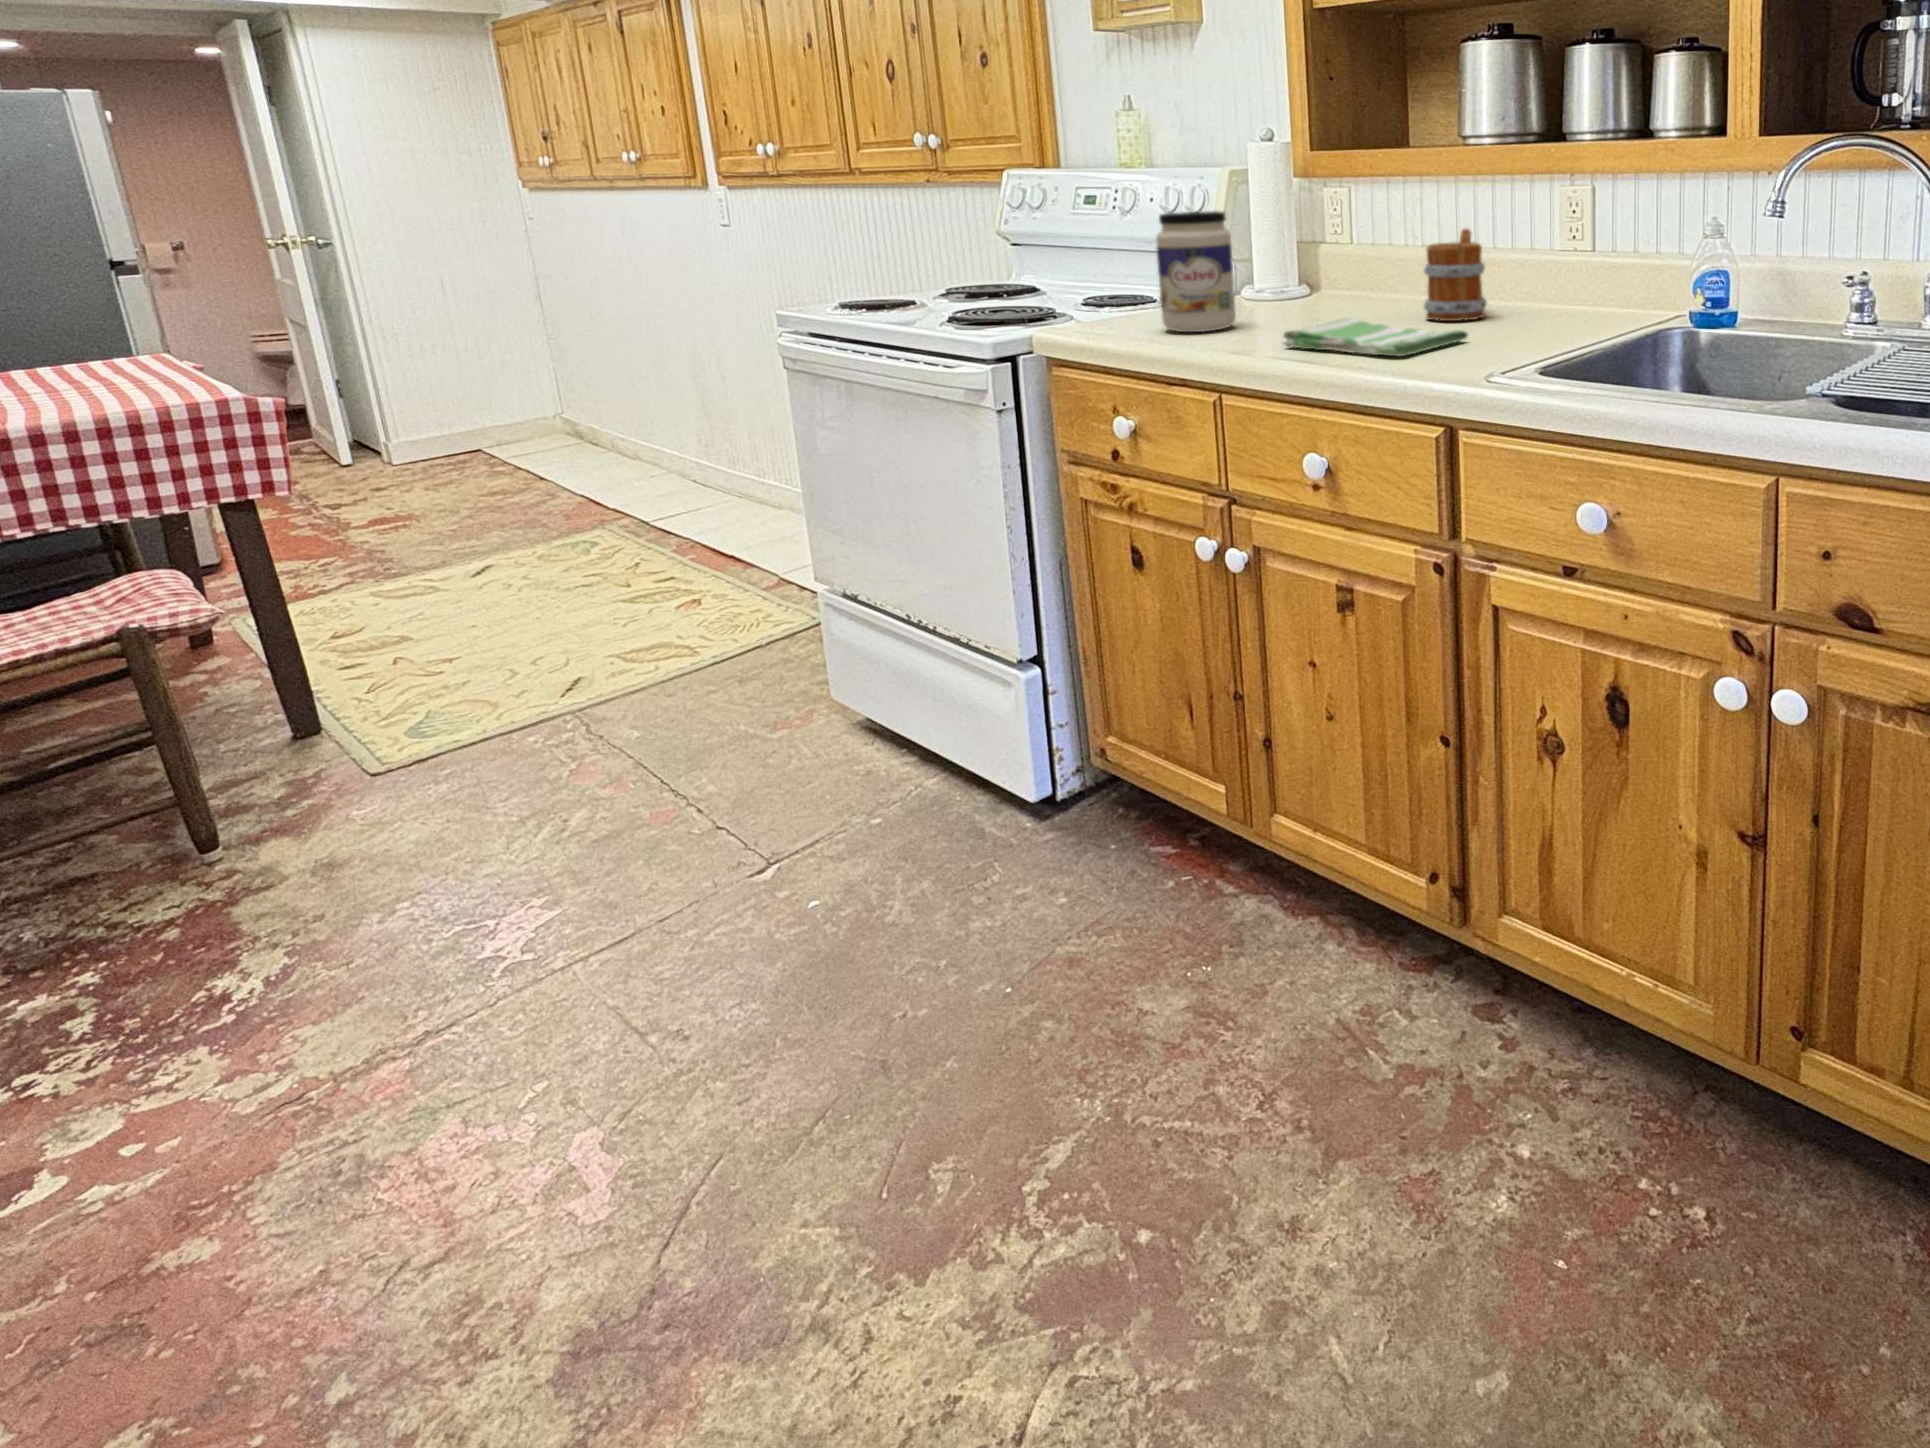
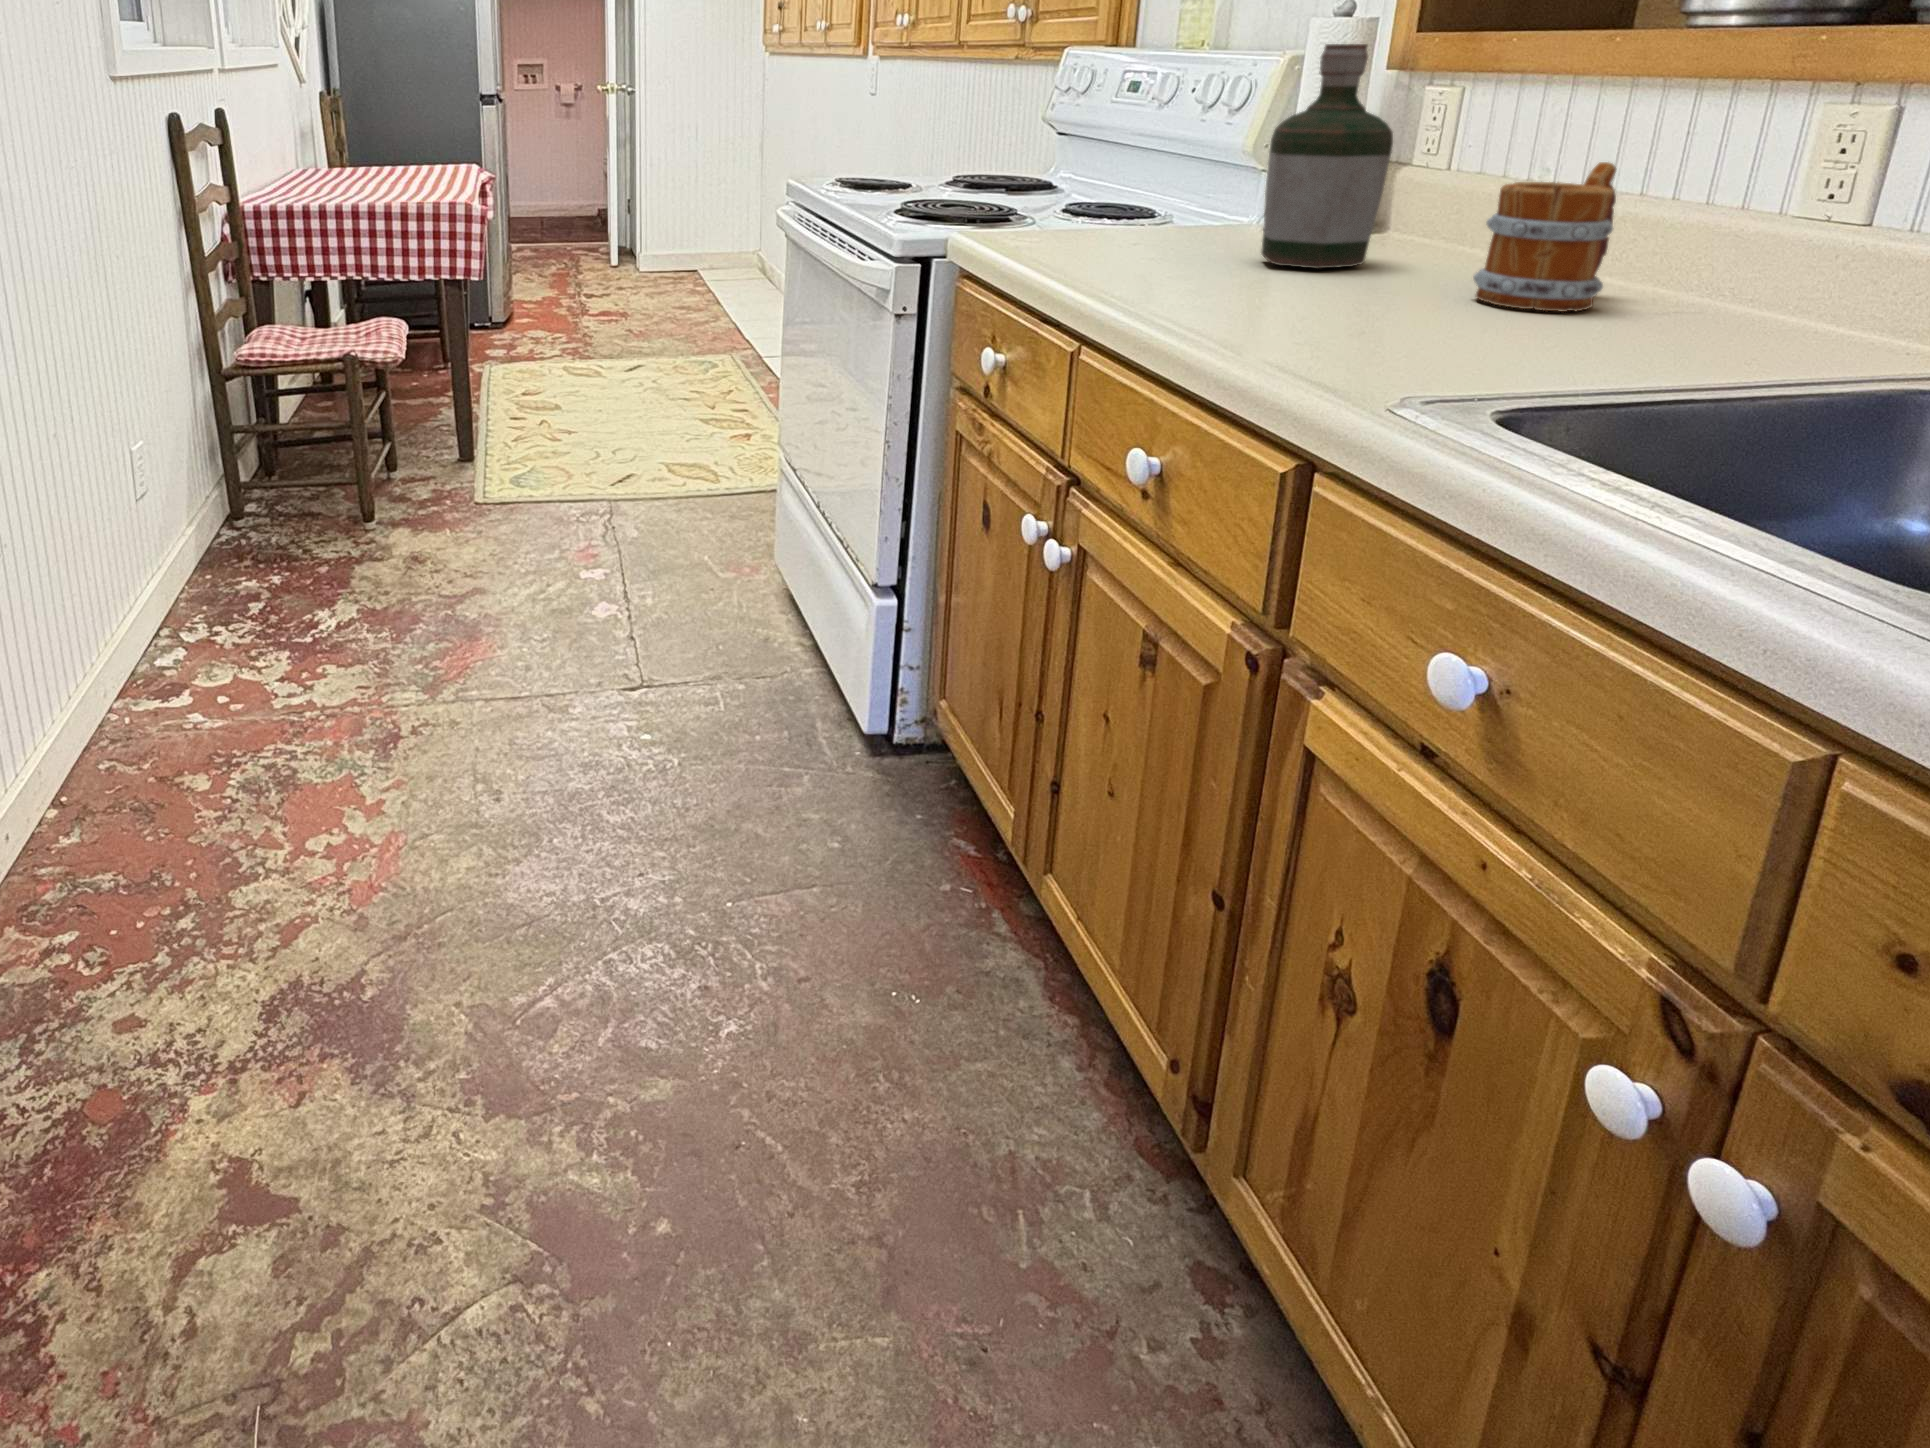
bottle: none [1270,160,1345,318] -> present [1261,44,1393,269]
jar: present [1156,211,1236,332] -> none [1080,109,1195,265]
dish towel: present [1283,318,1468,356] -> none [1174,278,1477,349]

